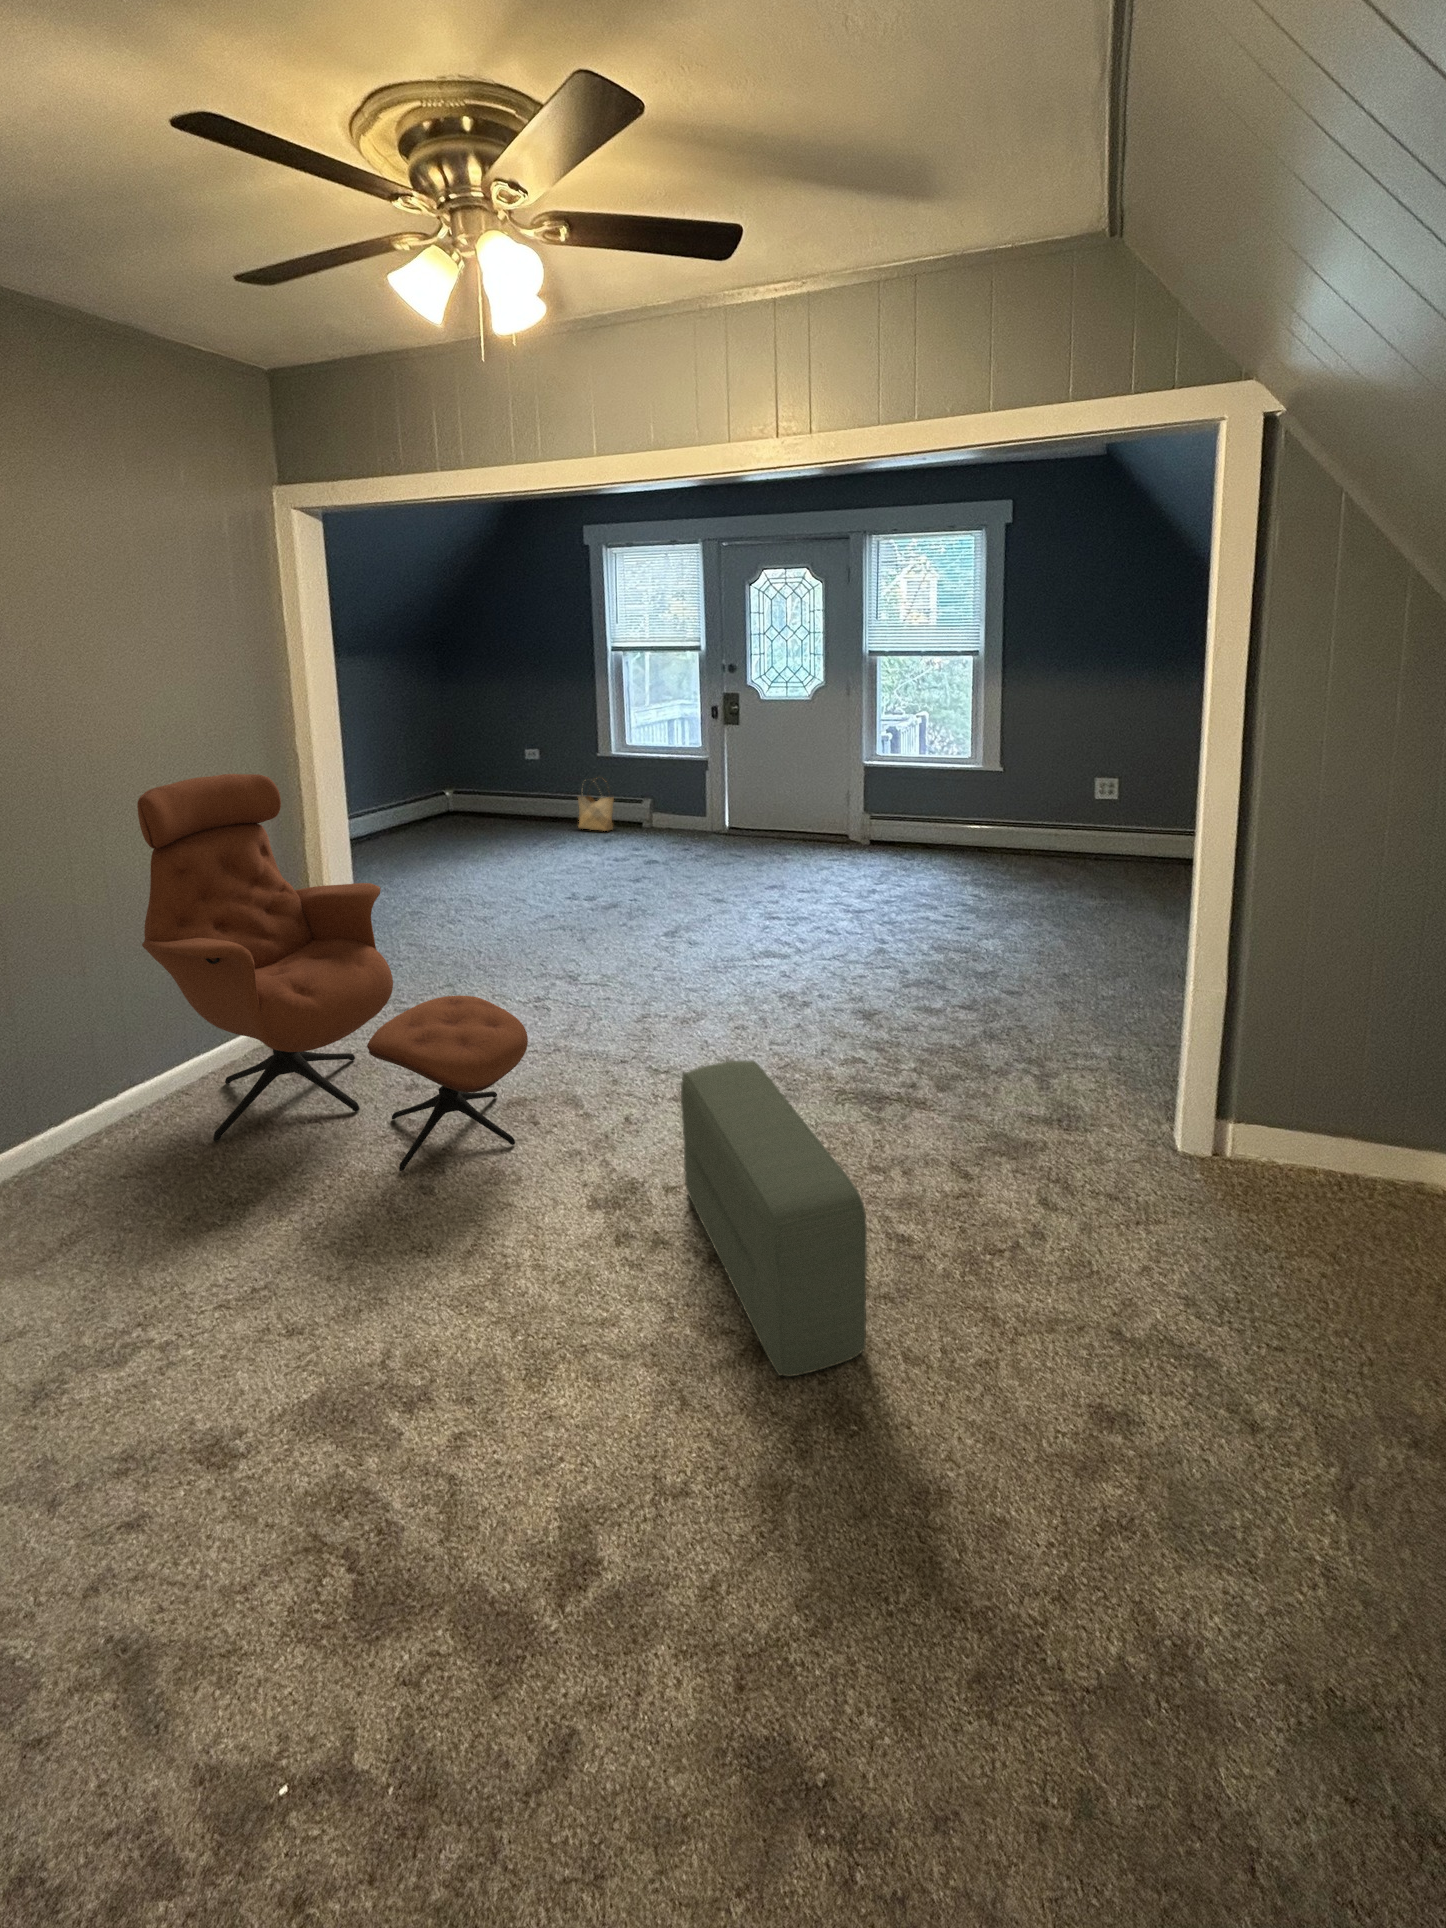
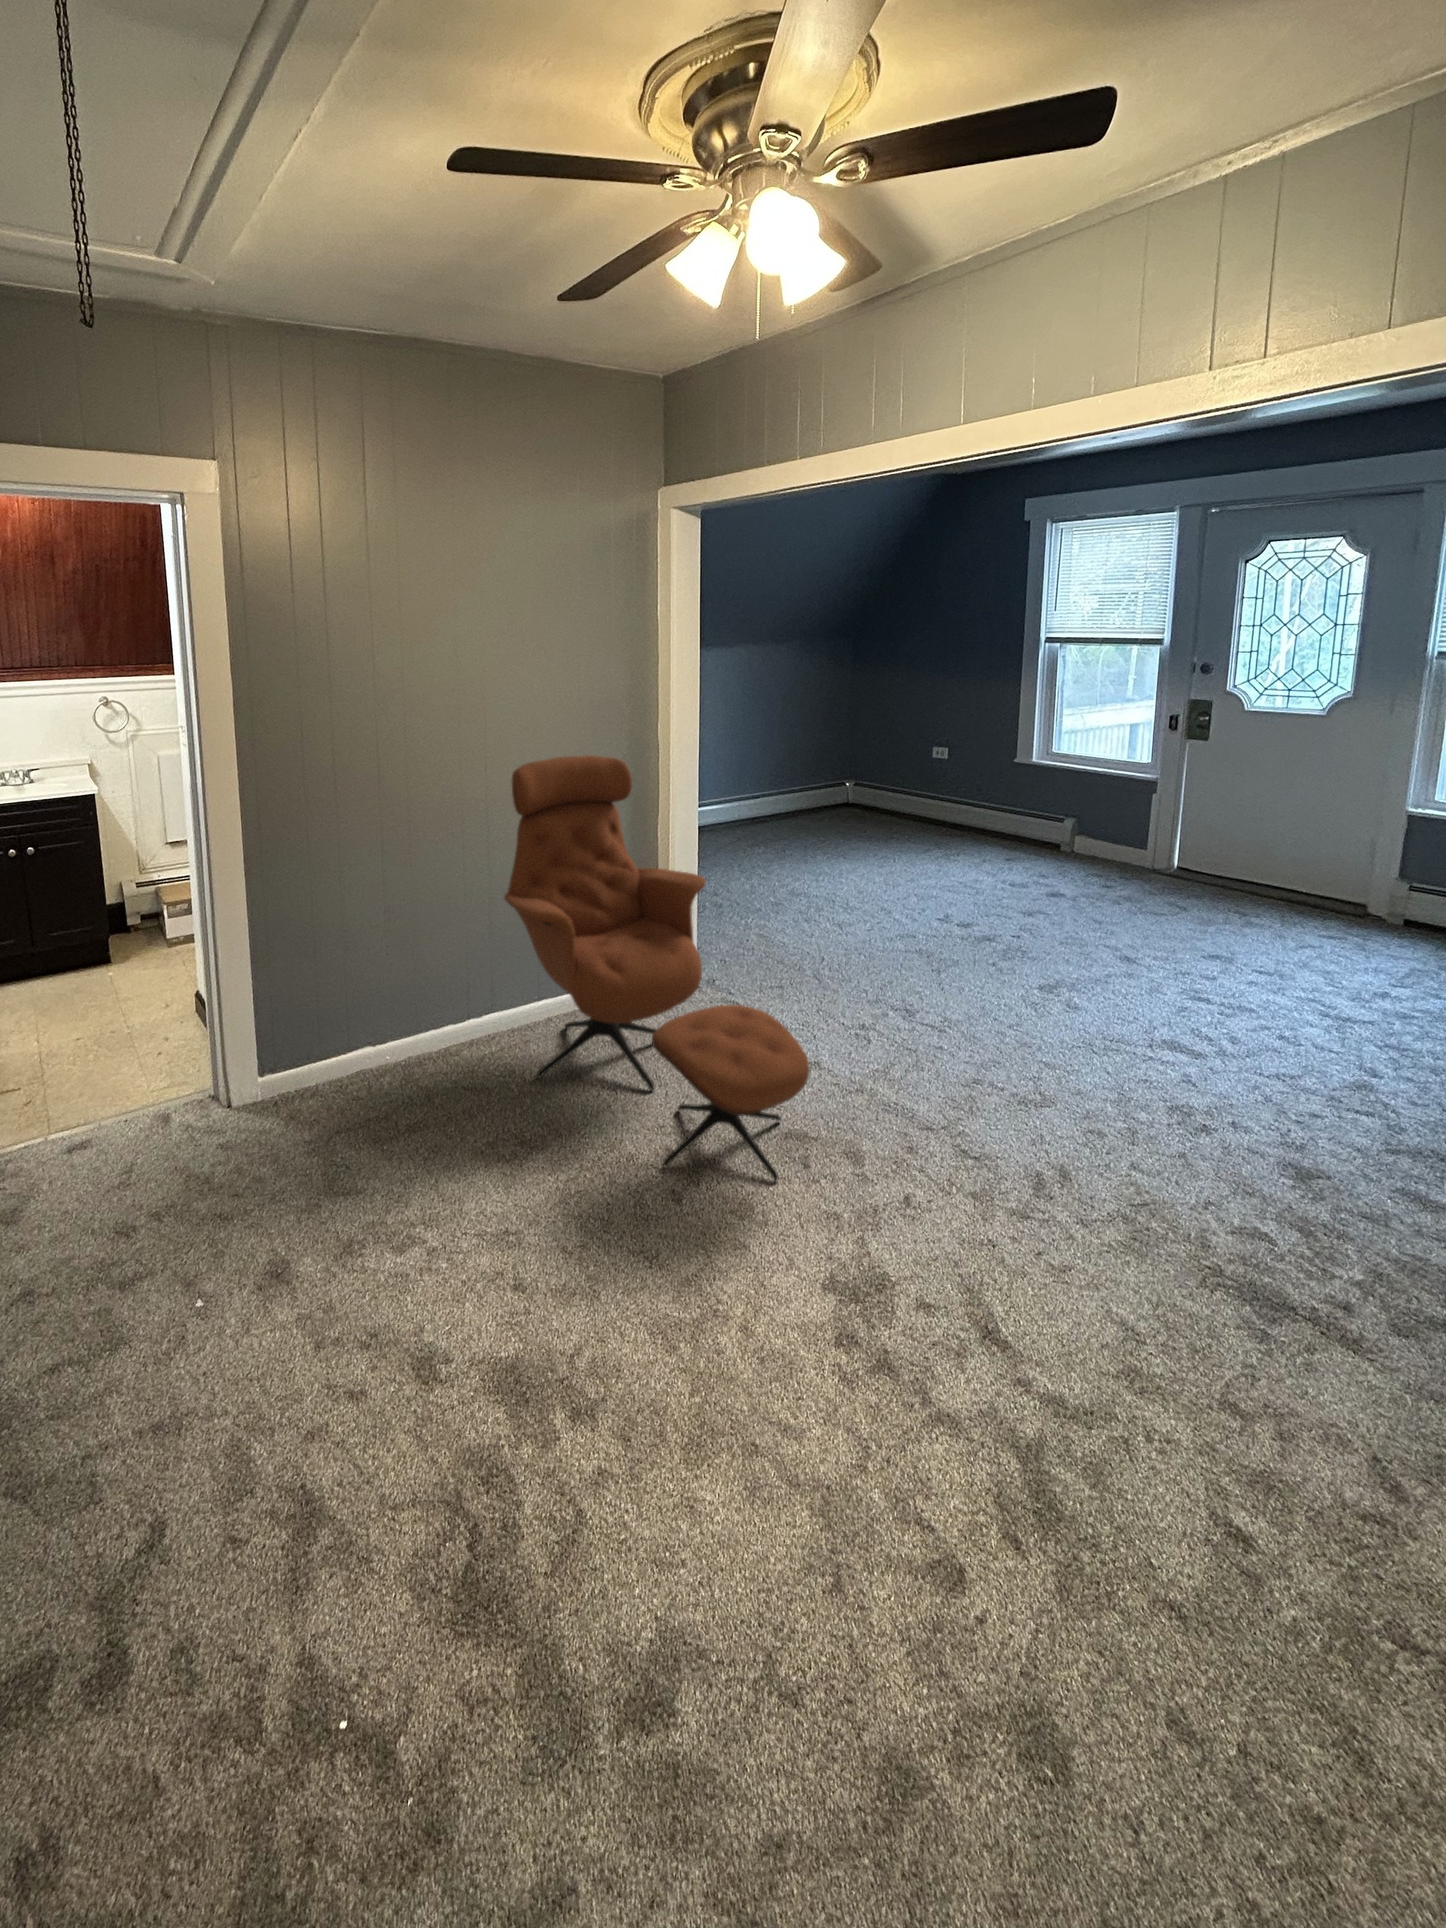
woven basket: present [578,781,614,831] -> none [984,786,1031,847]
pouf: present [681,1060,867,1376] -> none [941,1179,1127,1667]

